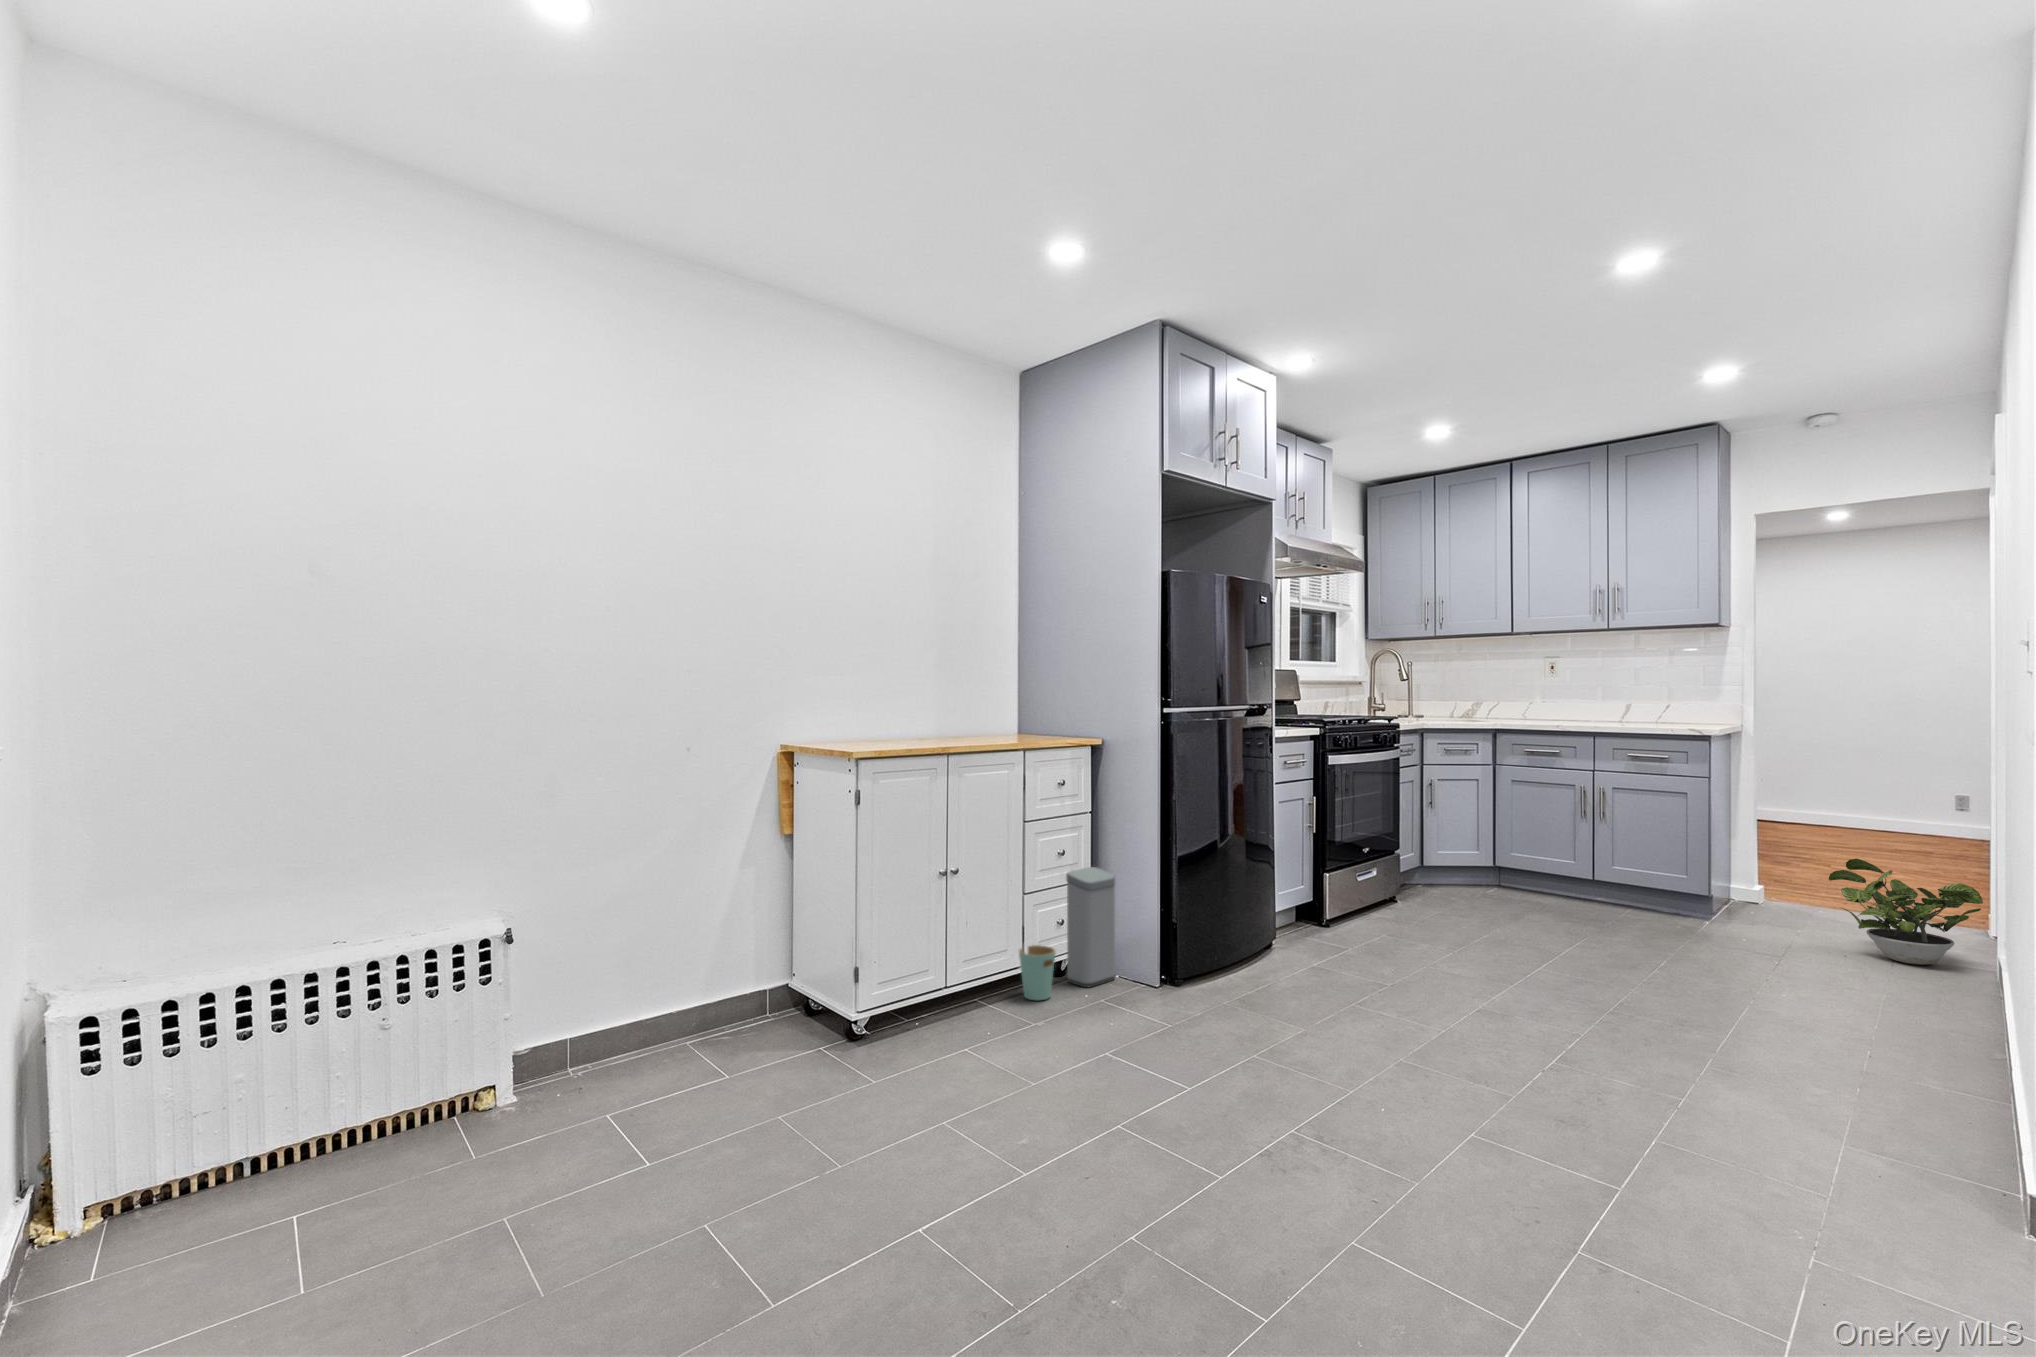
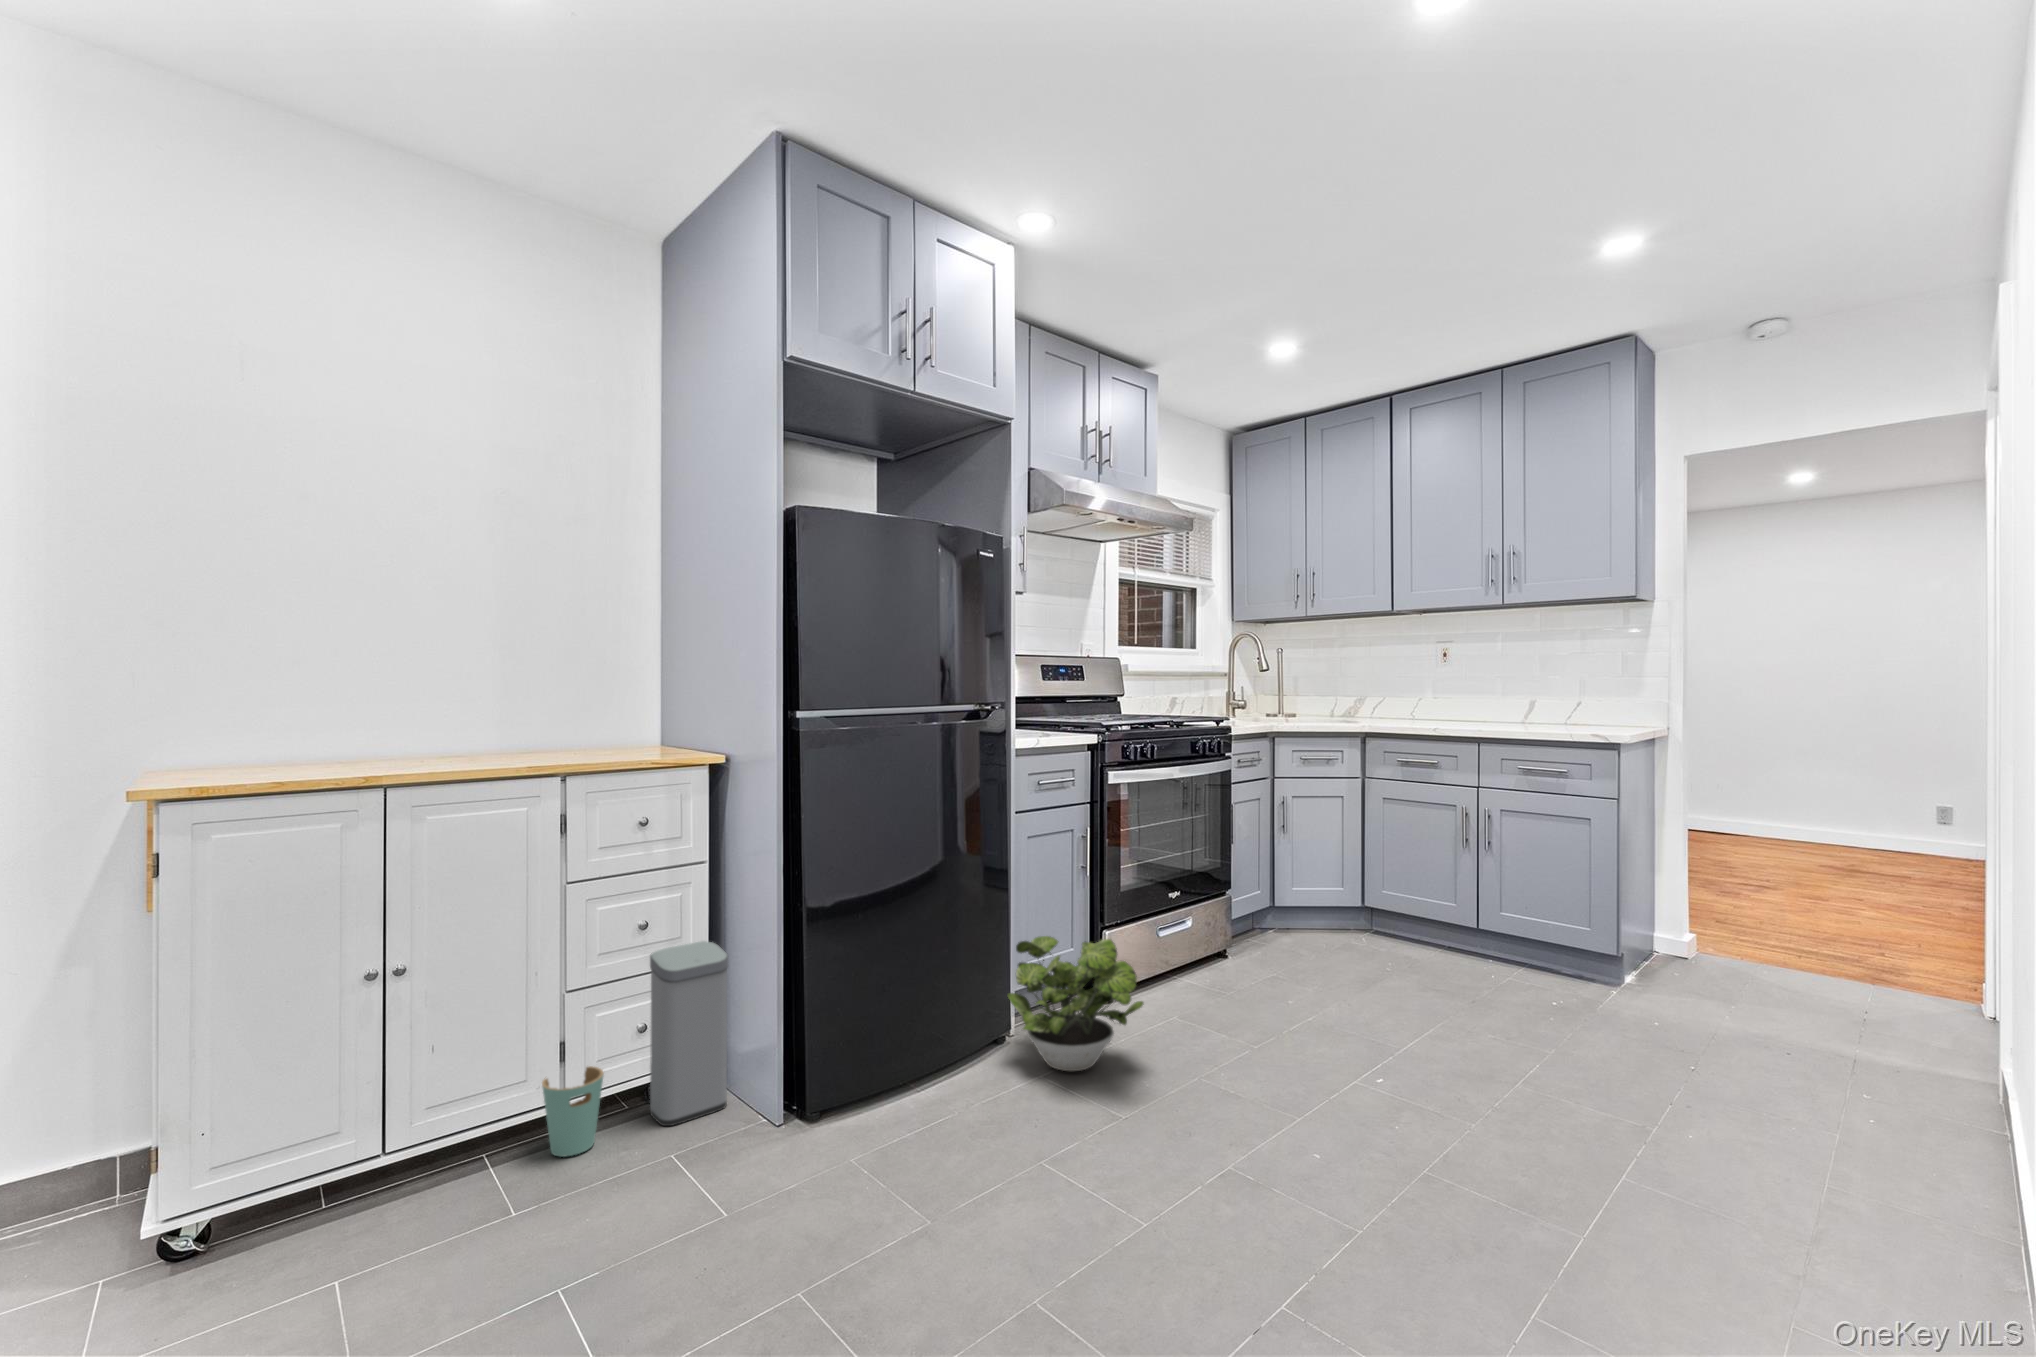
potted plant: present [1829,859,1983,965] -> present [1007,936,1143,1071]

